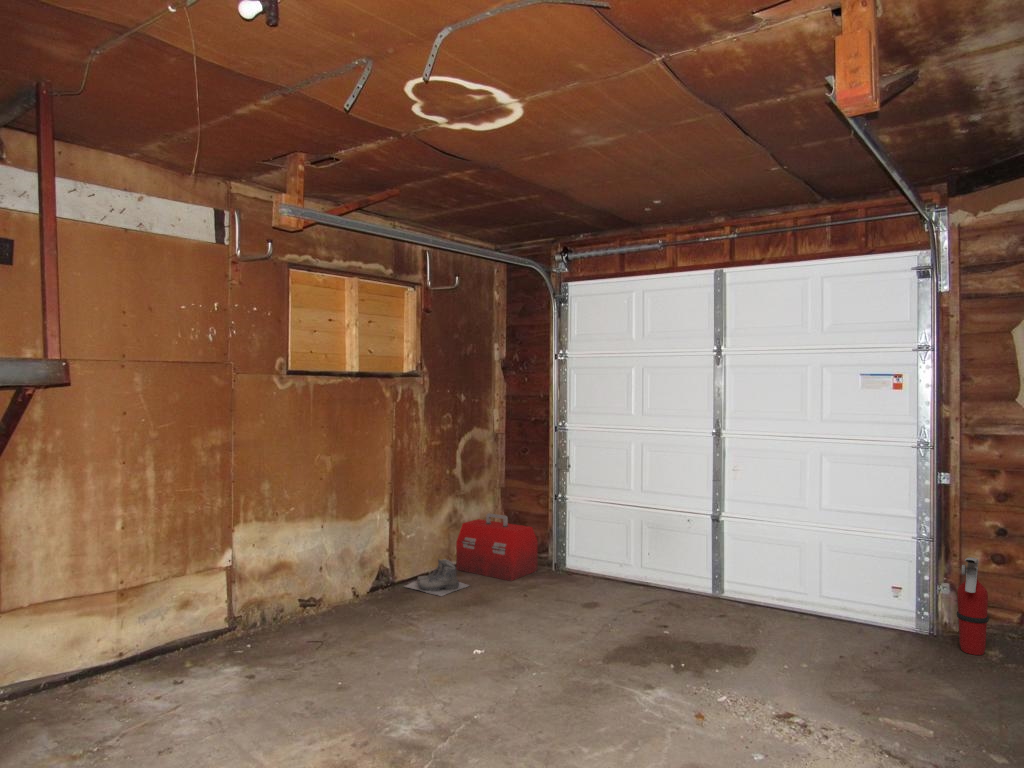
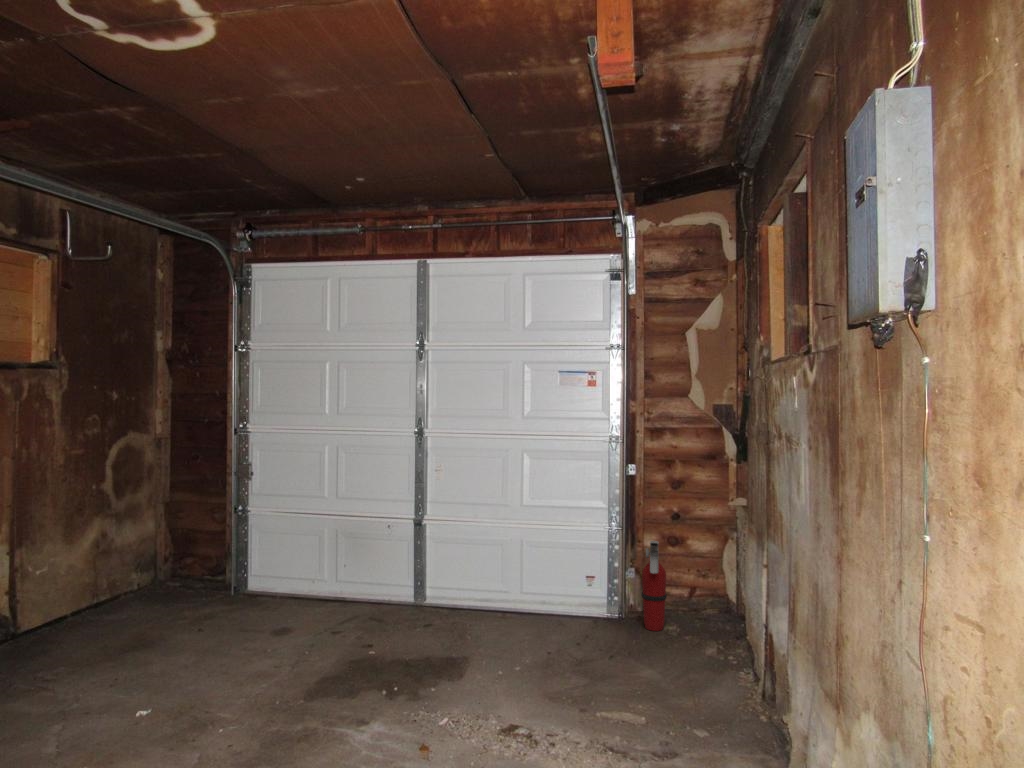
toolbox: present [456,513,538,581] -> none [94,542,209,624]
boots: present [405,559,469,596] -> none [9,607,116,658]

